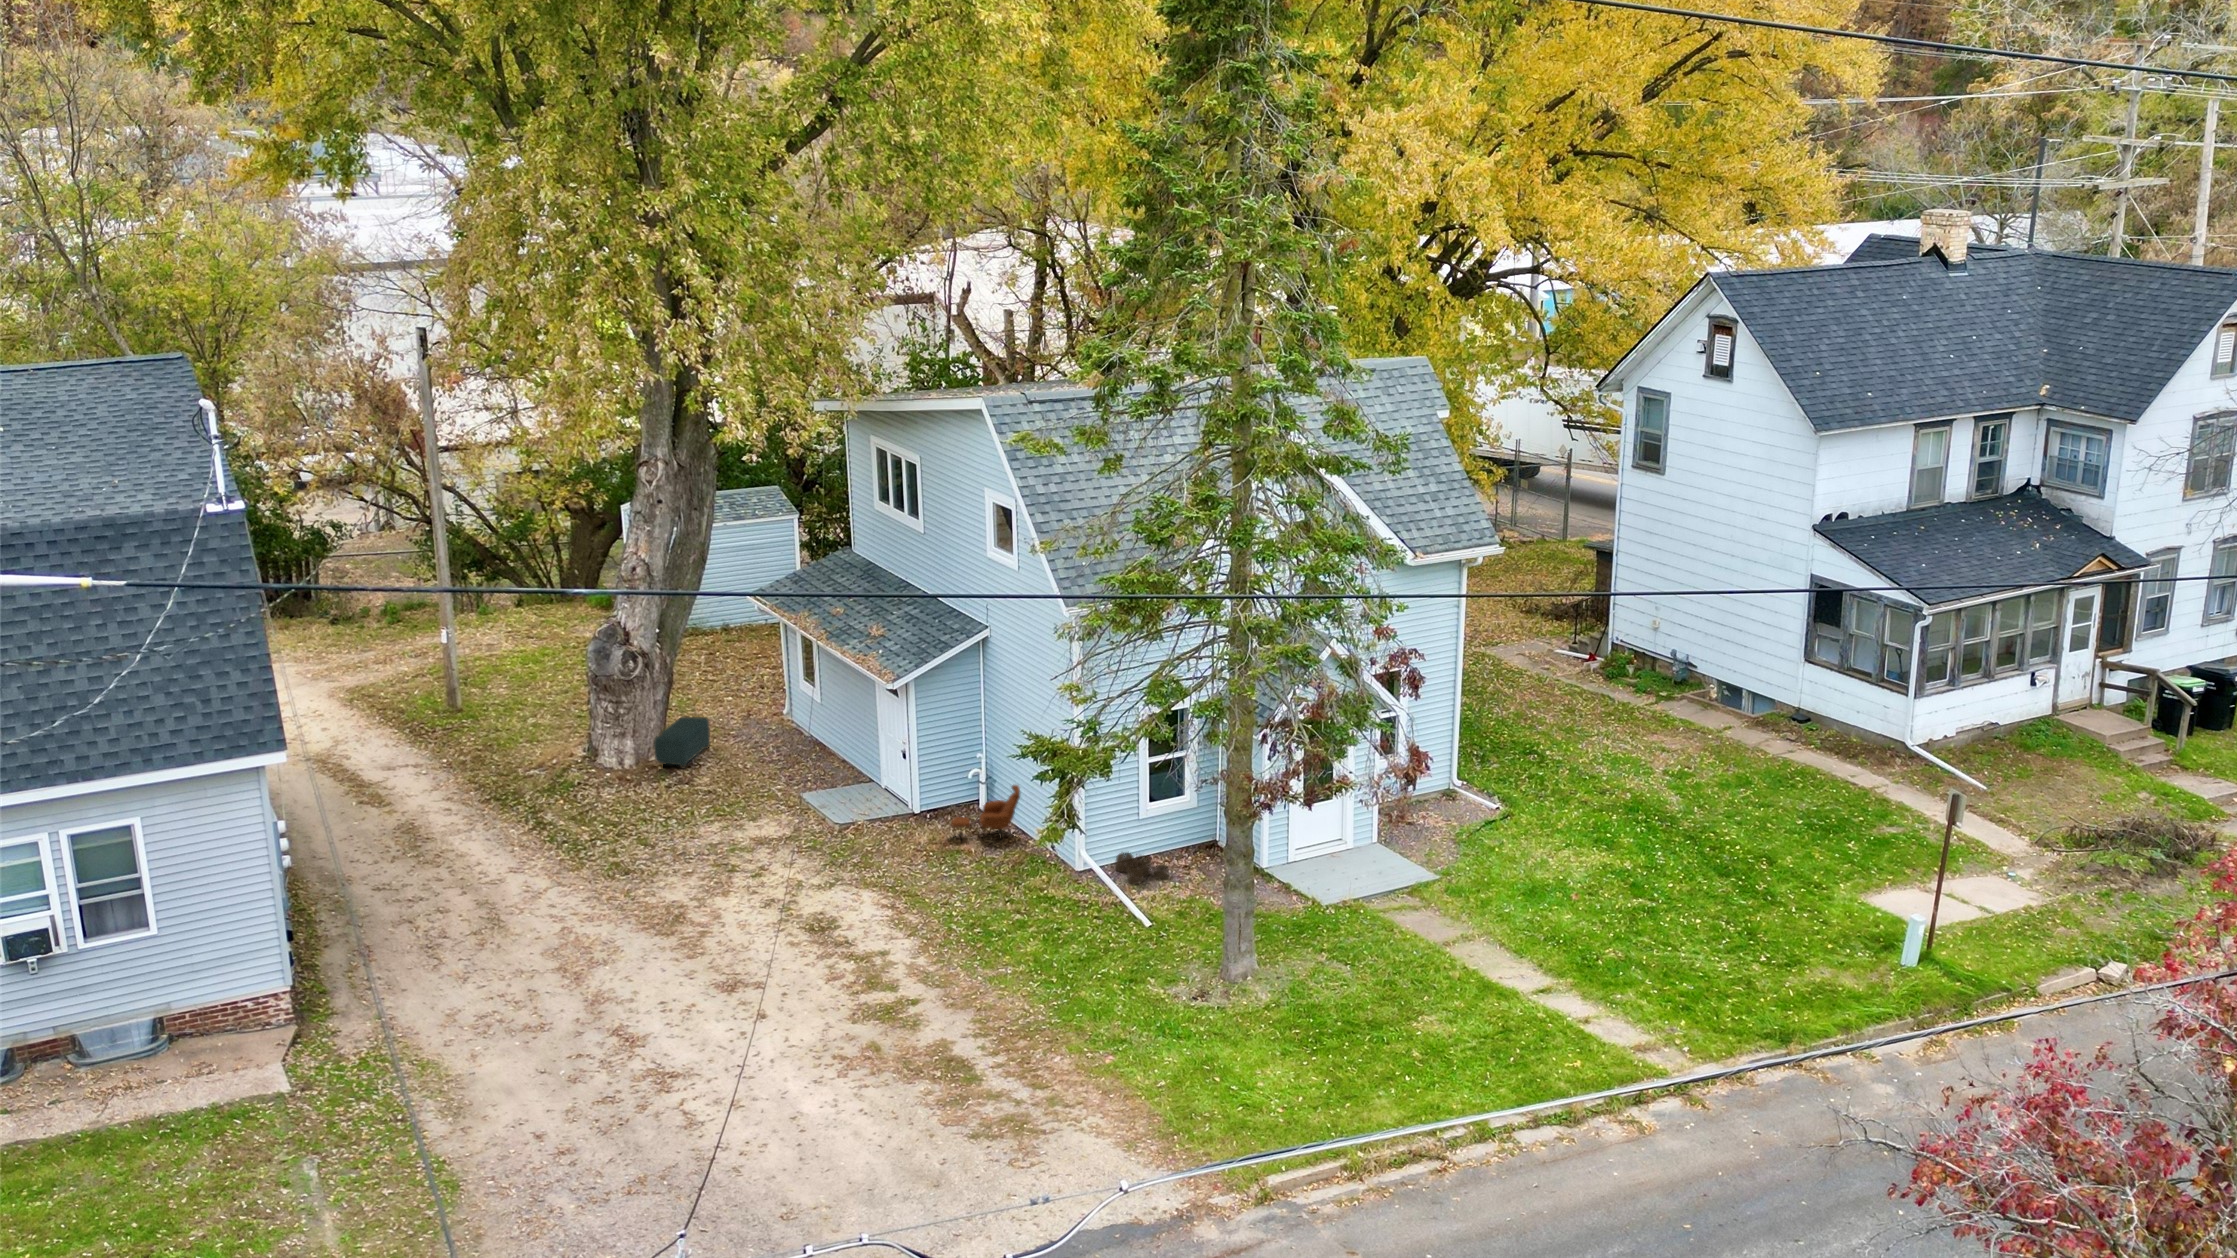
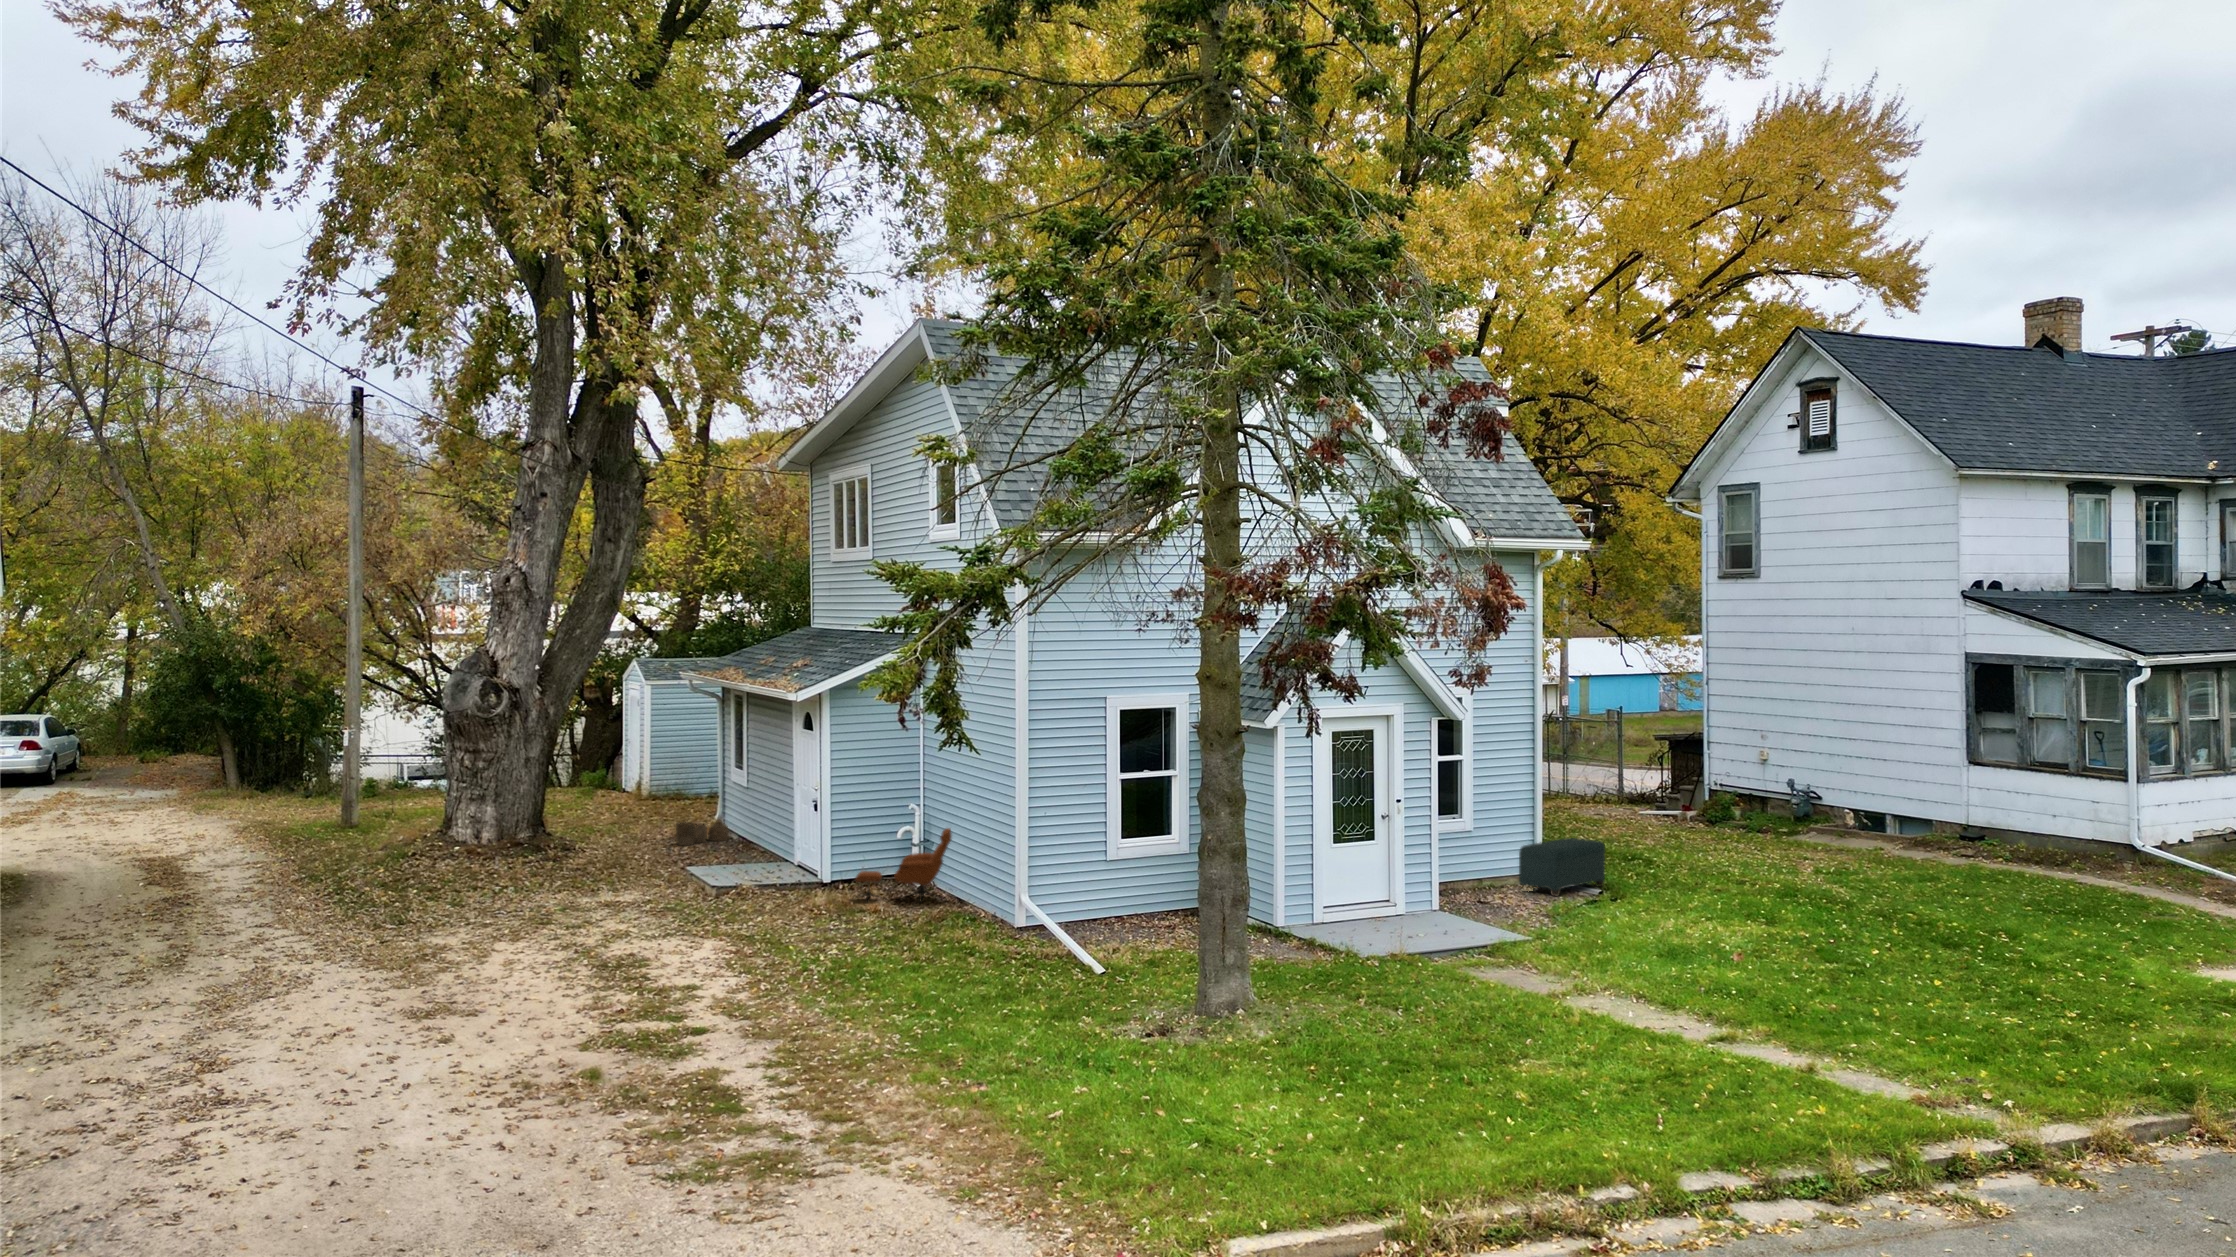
bench: present [654,717,710,769] -> present [1519,838,1605,896]
woven basket: present [1115,852,1168,884] -> present [676,821,729,846]

